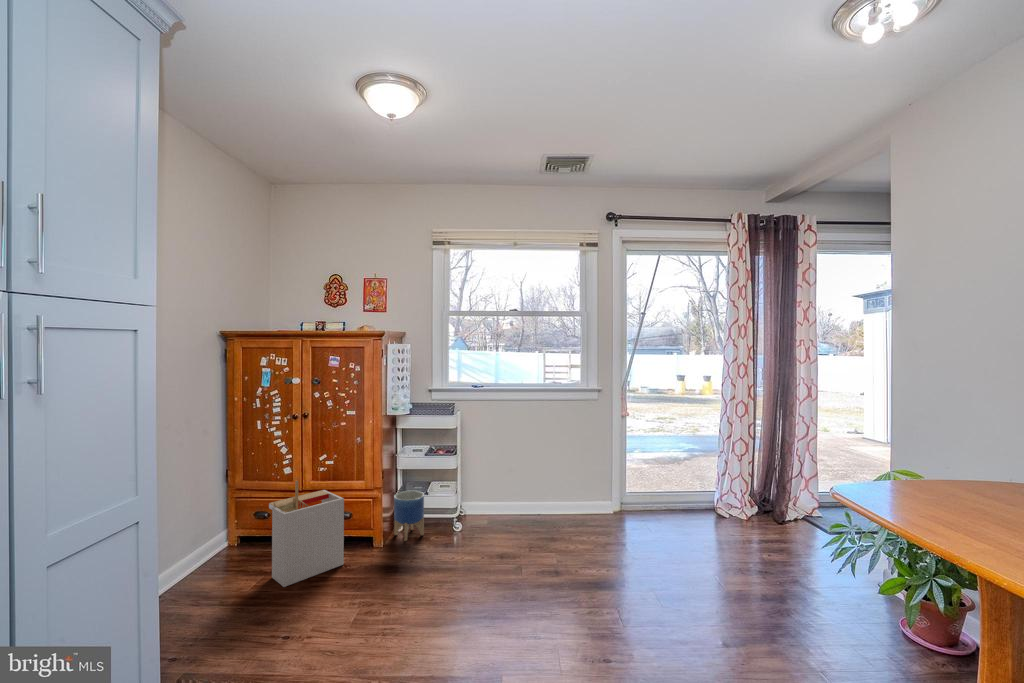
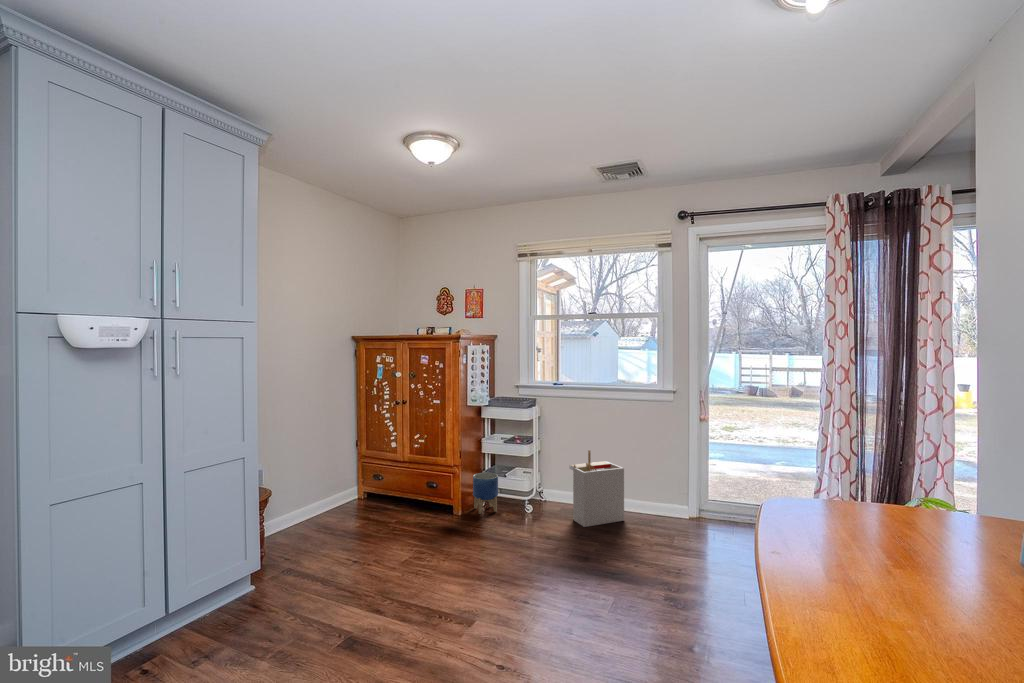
storage bin: present [269,481,344,587] -> present [569,450,624,527]

